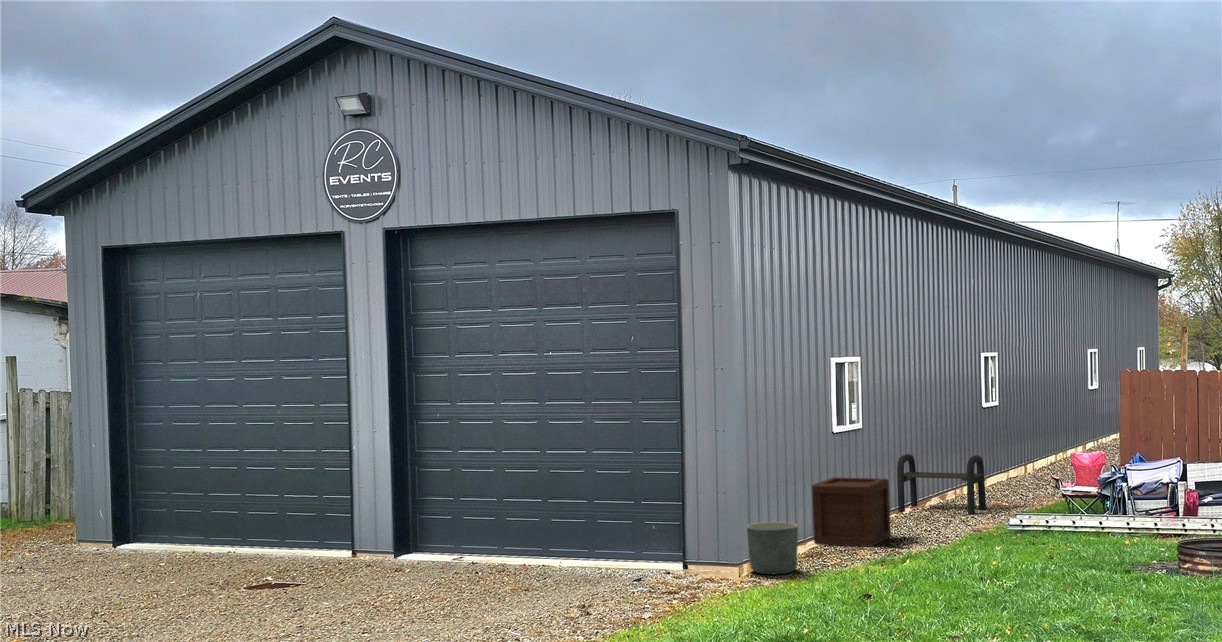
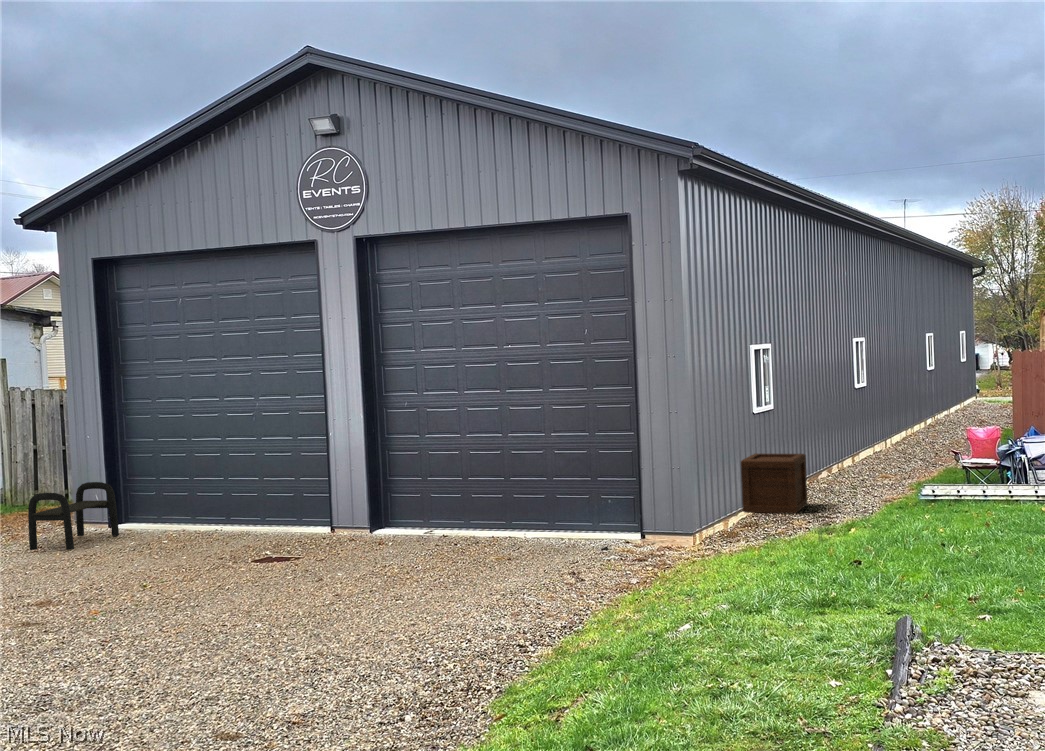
bench: present [897,454,986,515] -> present [28,482,119,550]
planter: present [747,522,798,575] -> none [697,494,743,540]

